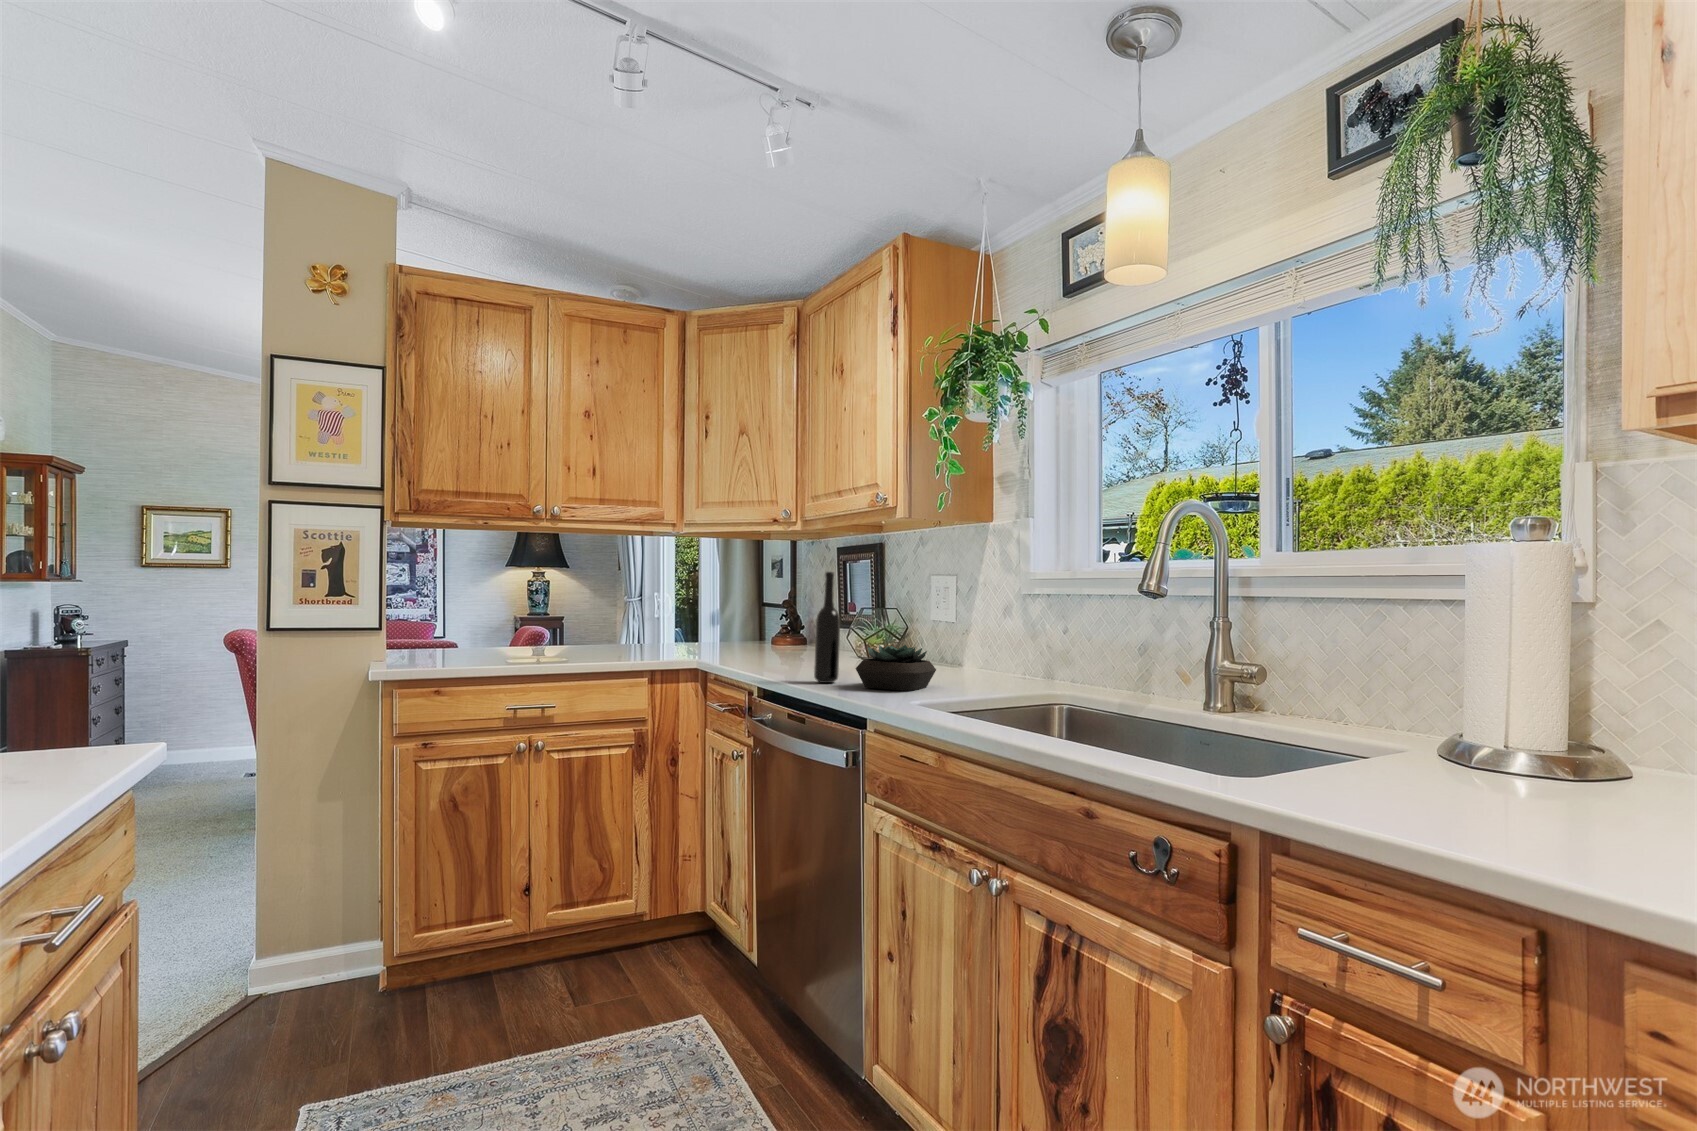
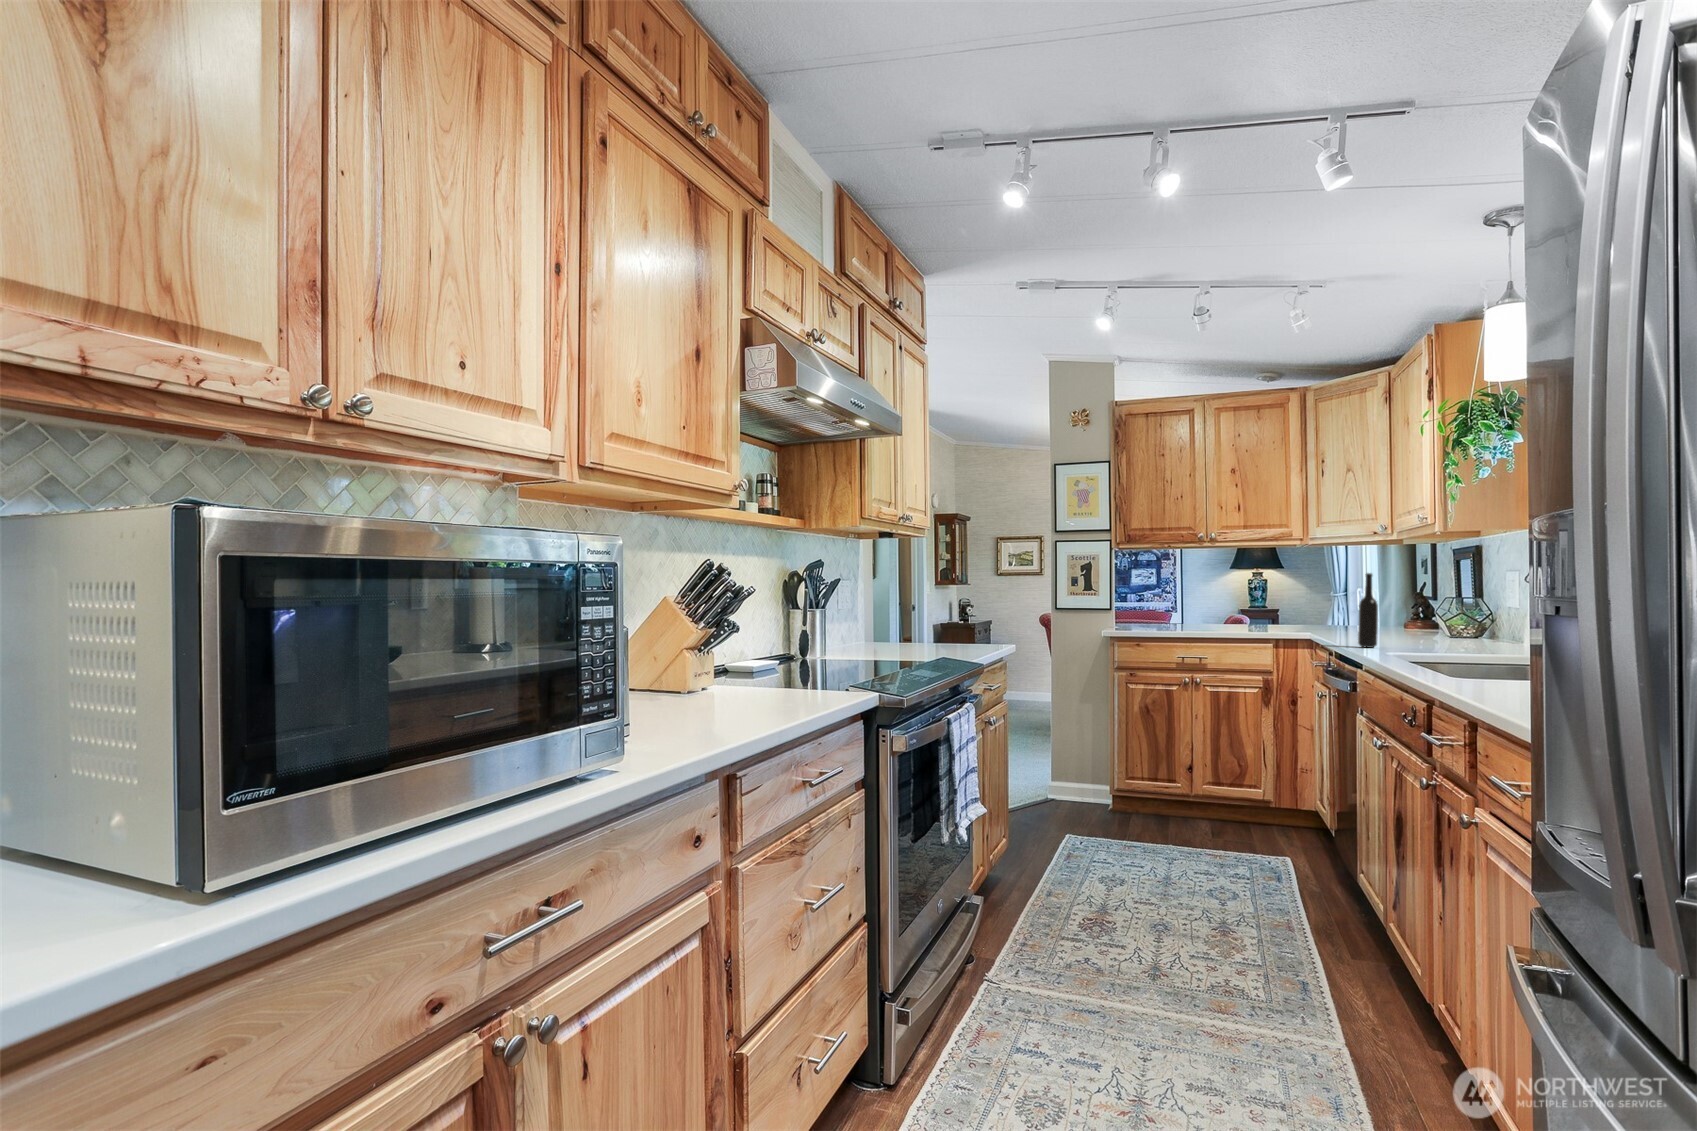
succulent plant: present [856,645,936,691] -> none [1379,622,1447,653]

